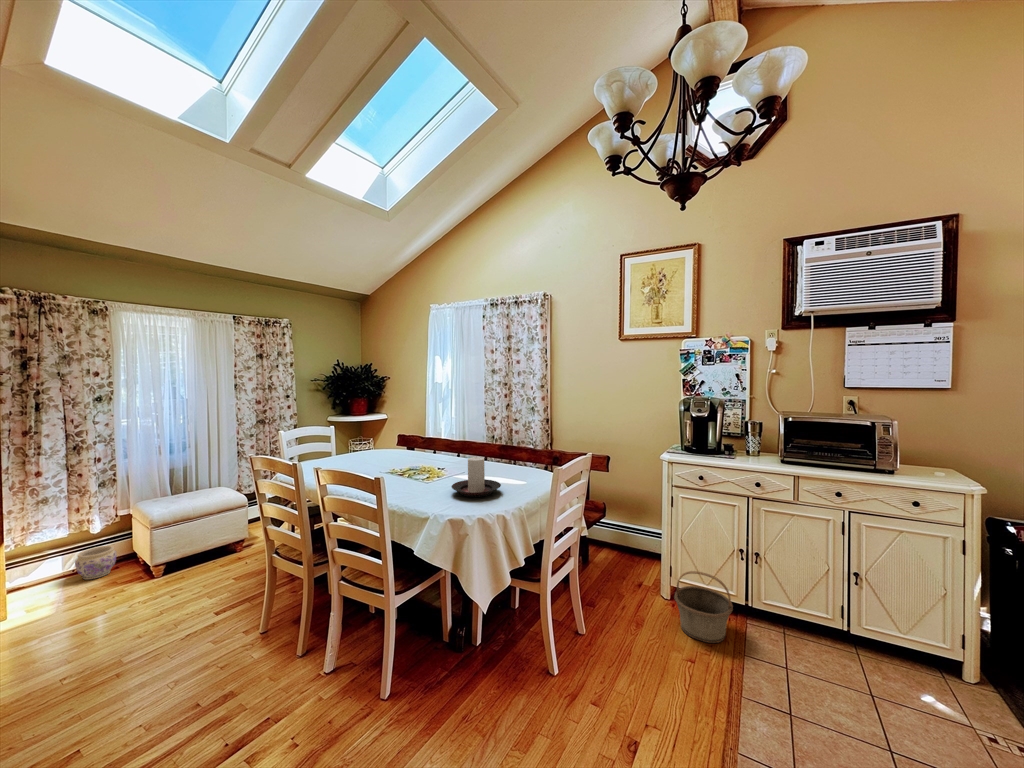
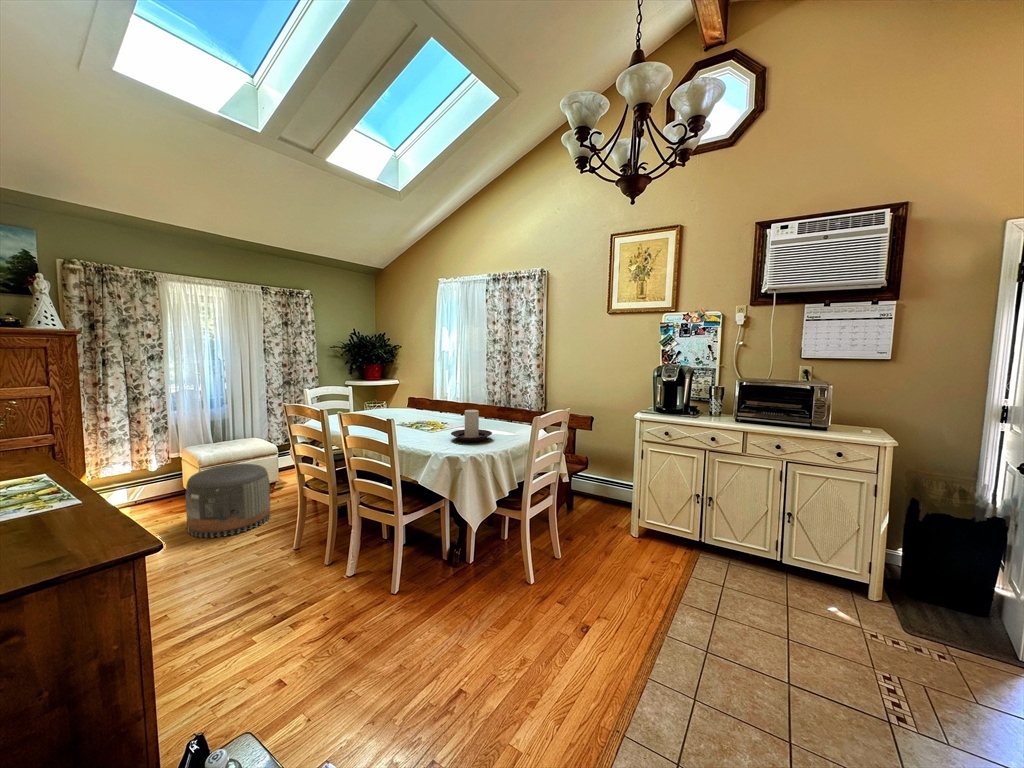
pouf: none [128,522,235,620] -> present [185,464,270,538]
planter: present [75,546,117,580] -> none [138,482,171,509]
basket: present [674,571,733,643] -> none [638,511,686,568]

